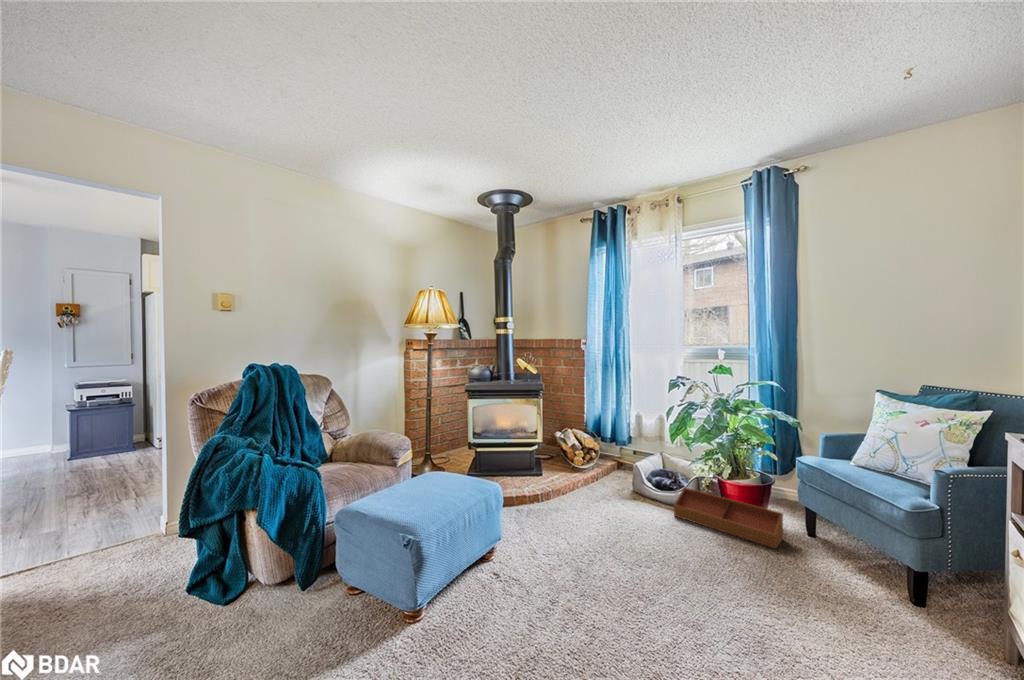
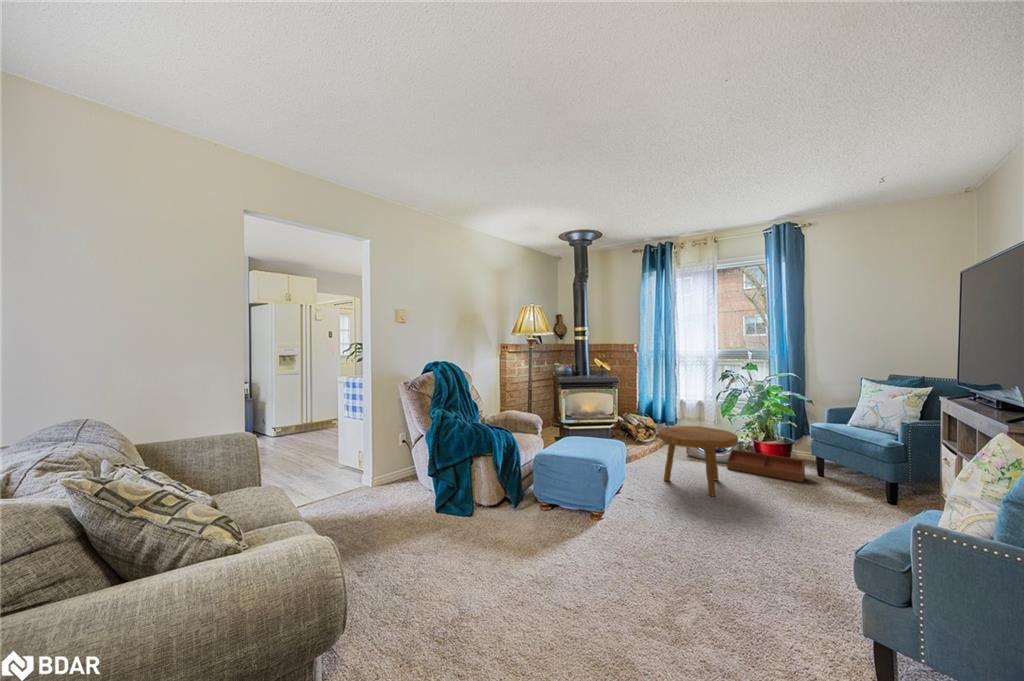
footstool: none [558,455,670,575] -> present [658,426,738,496]

